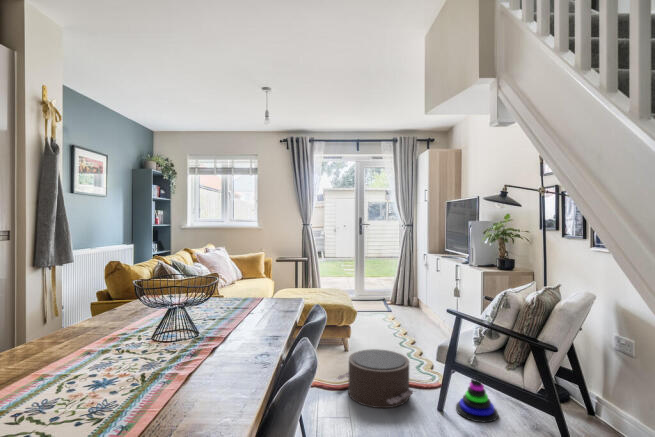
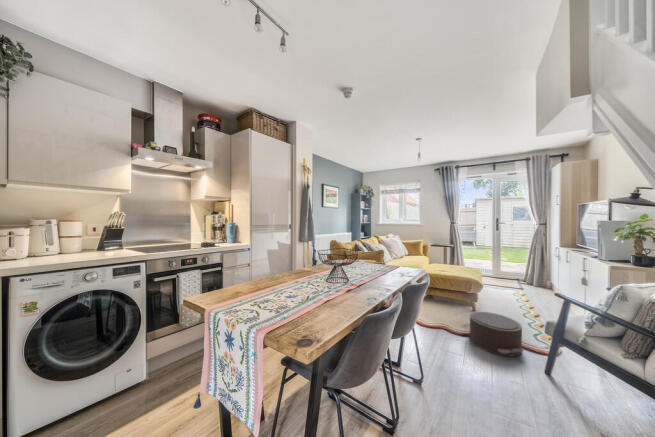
stacking toy: present [456,379,498,422] -> none [567,337,616,396]

